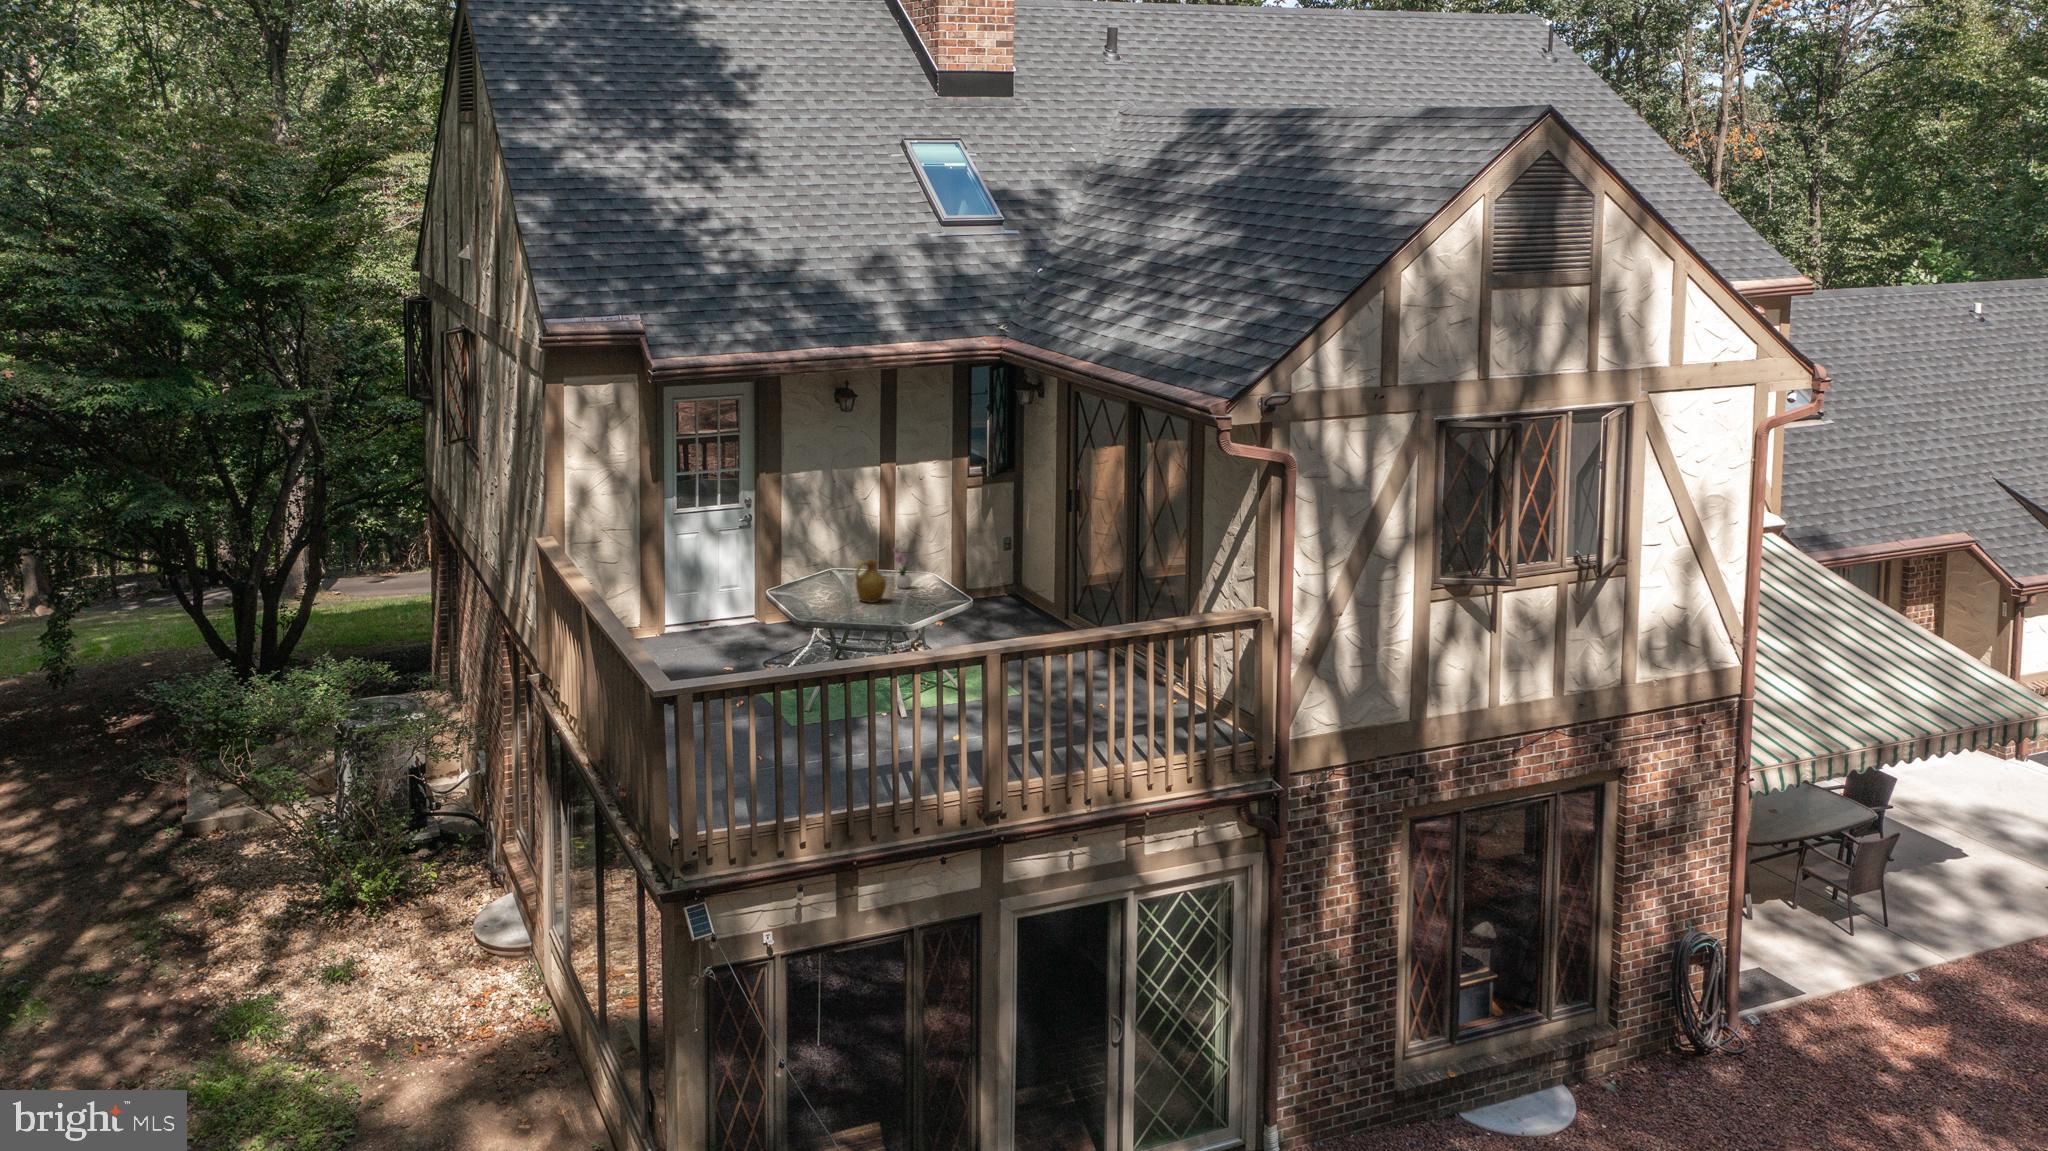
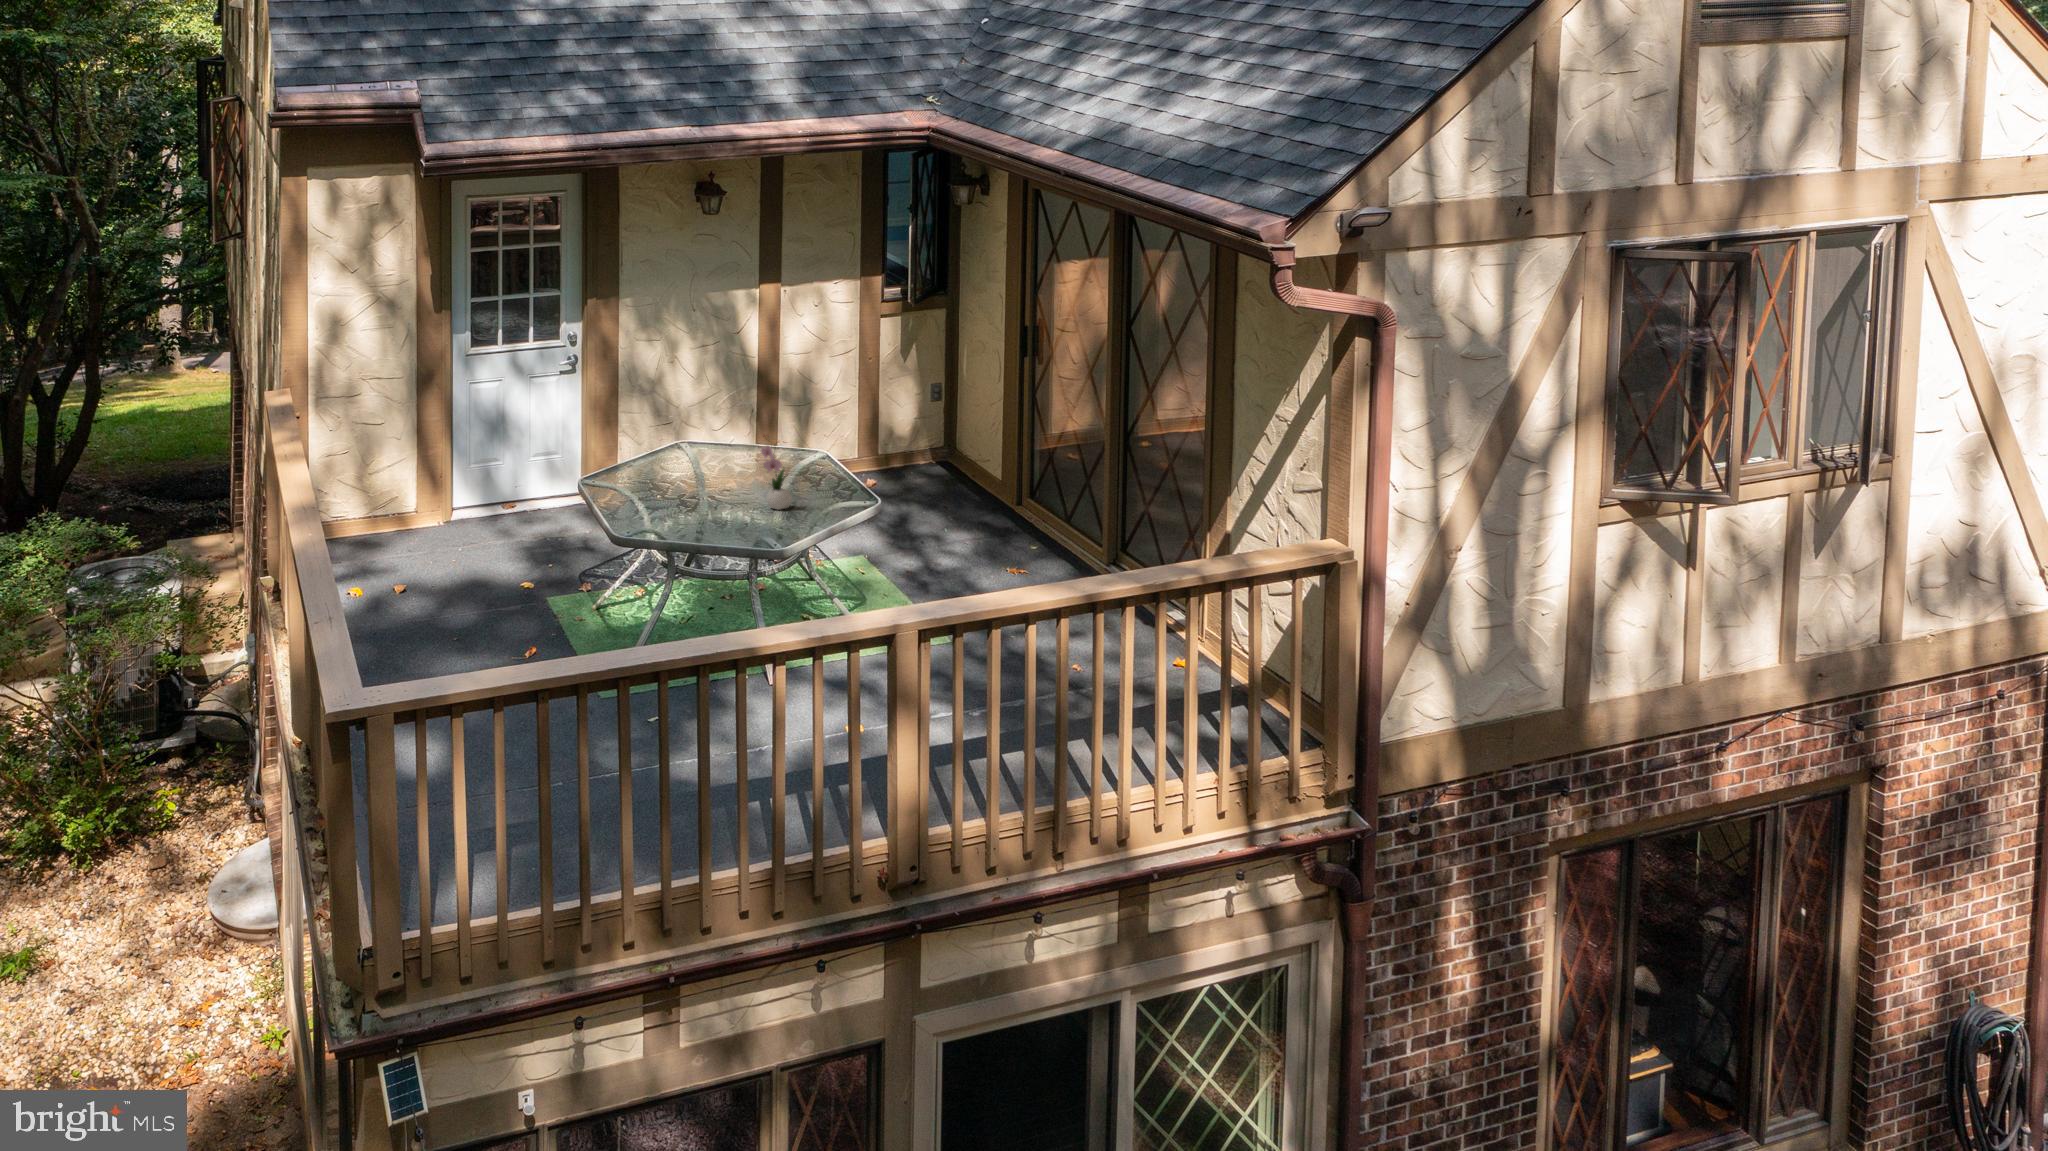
pitcher: present [855,560,886,603] -> none [701,469,750,536]

